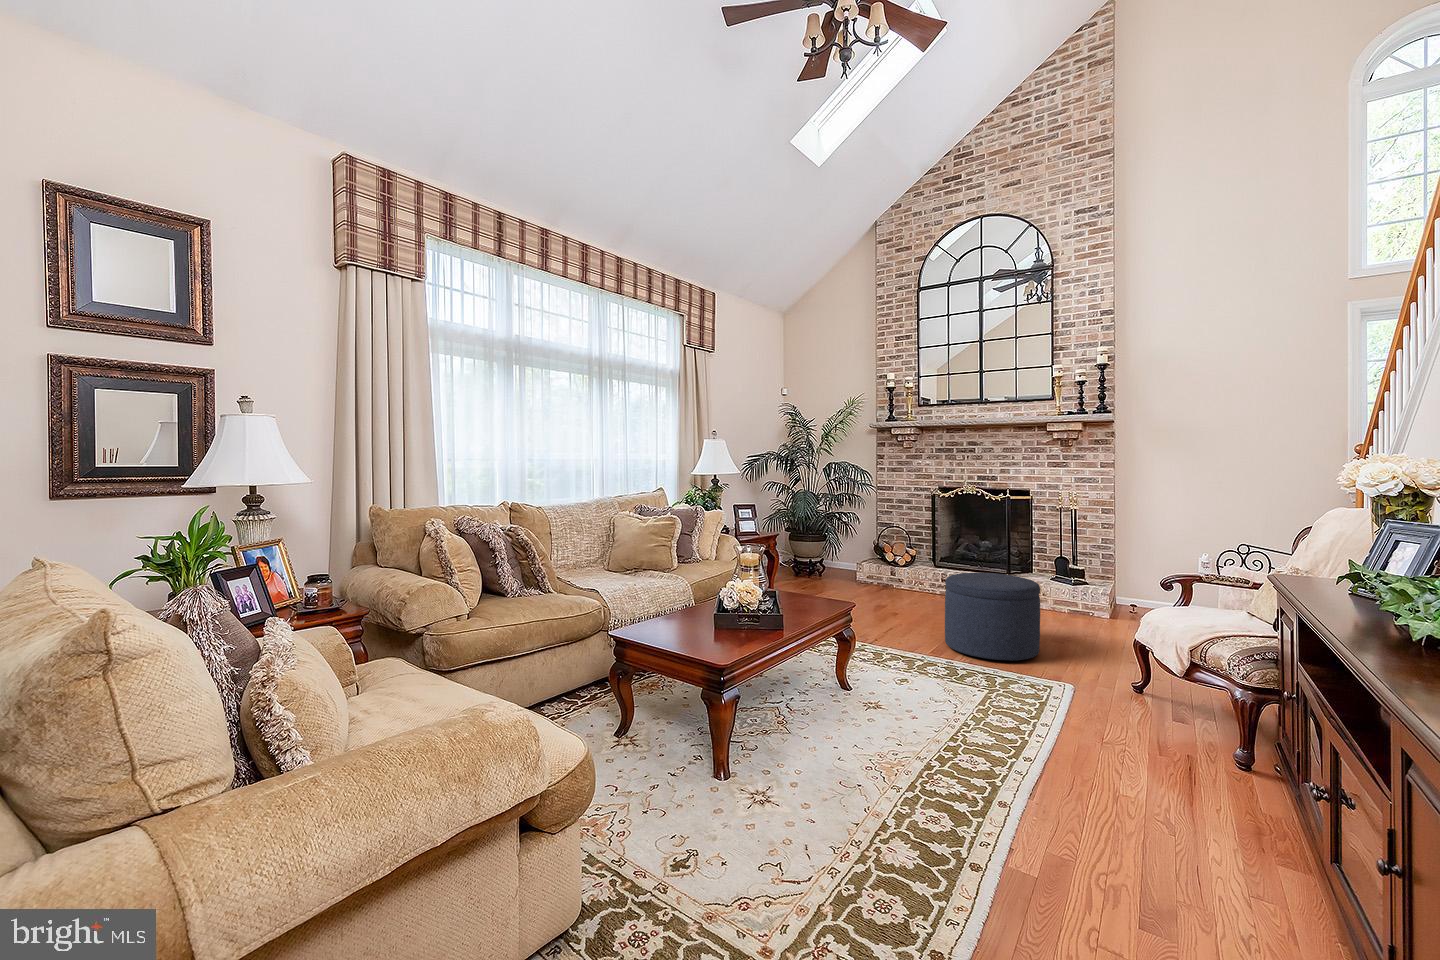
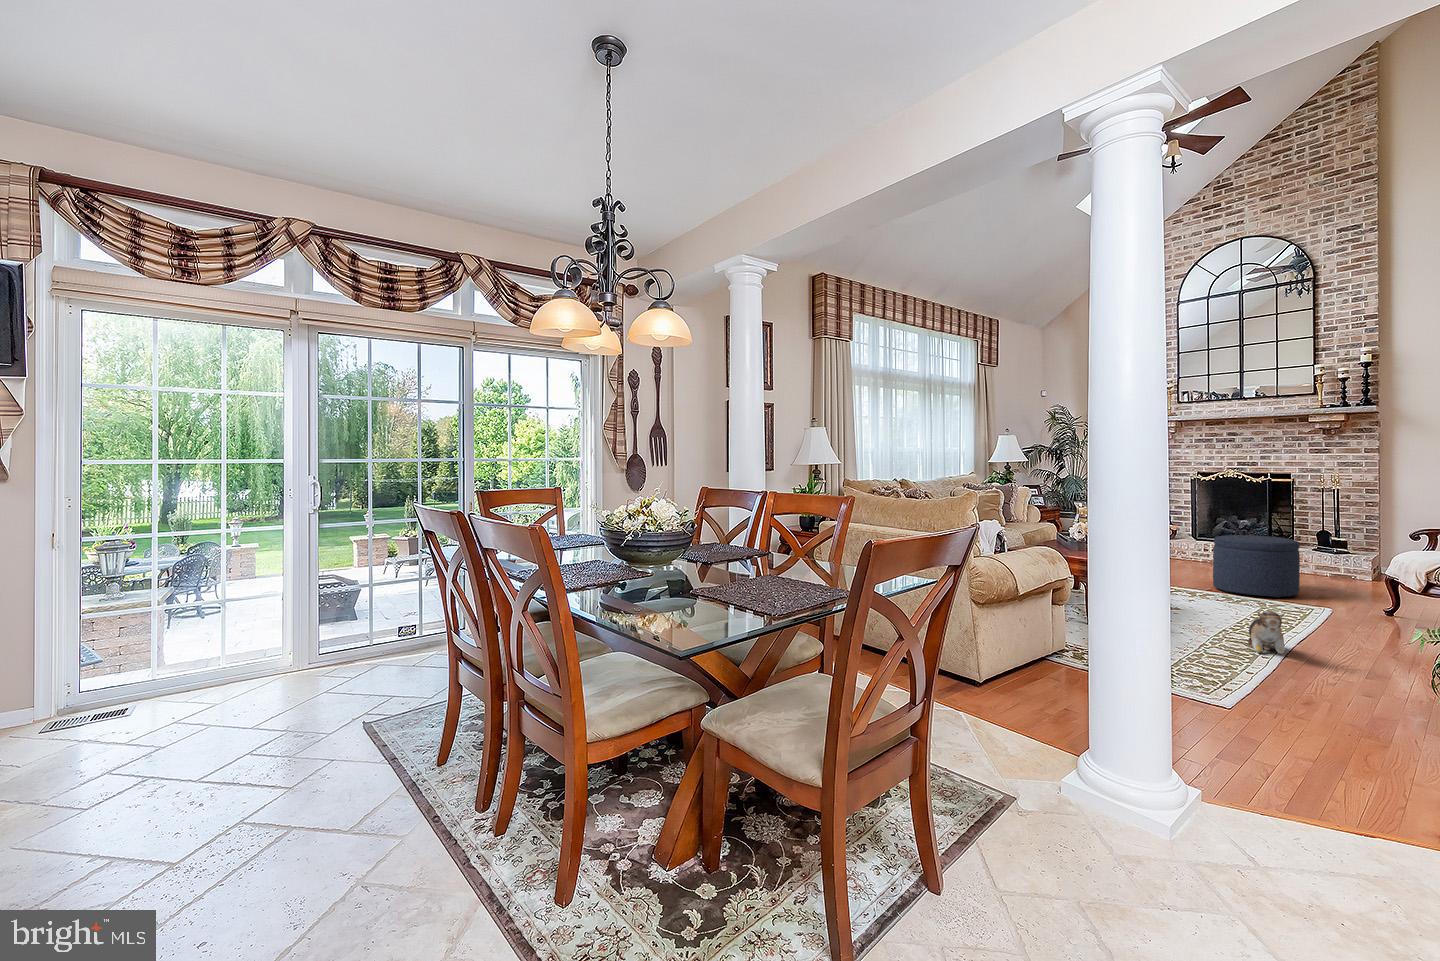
plush toy: none [972,758,1026,835] -> present [1248,610,1285,654]

